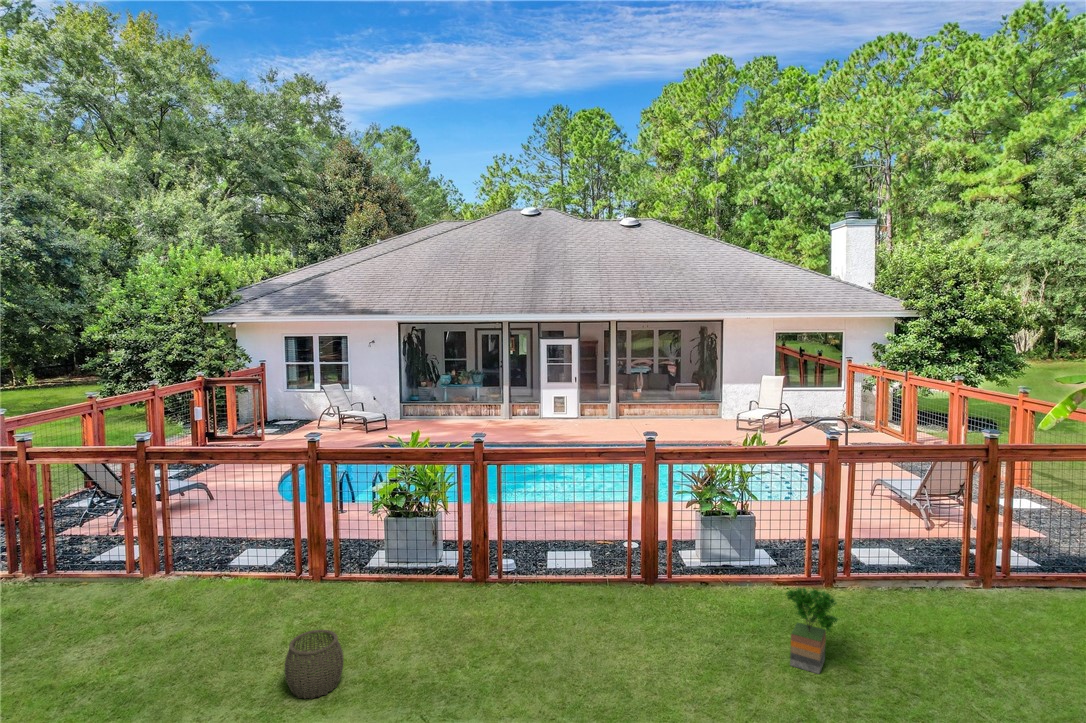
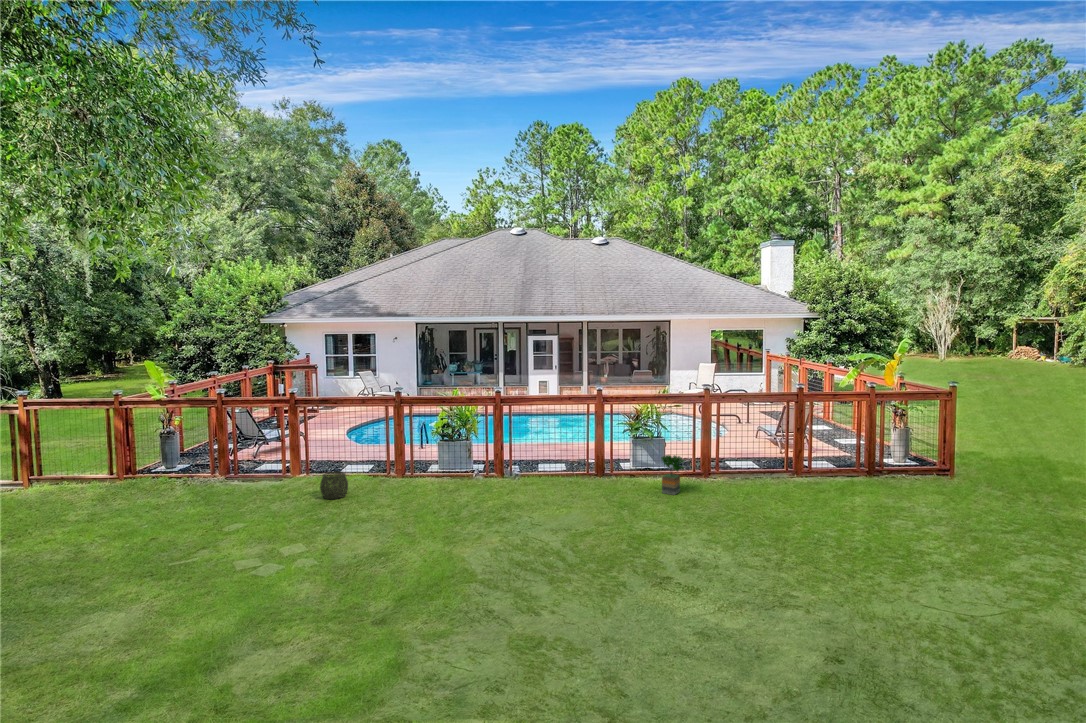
woven basket: present [284,630,344,699] -> present [320,472,348,499]

